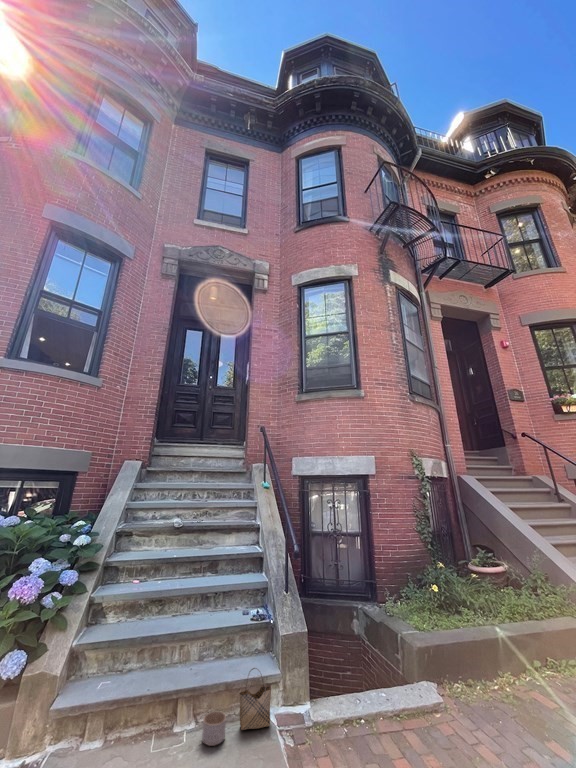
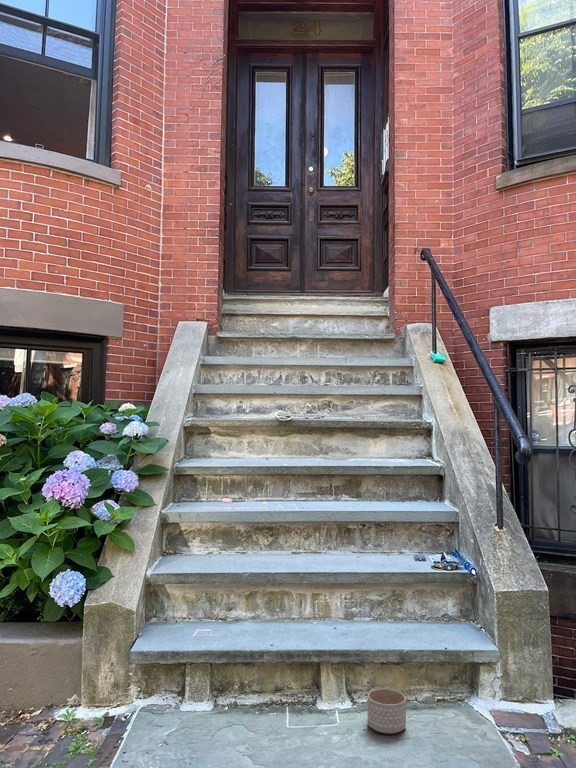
woven basket: present [239,668,271,730] -> none [426,634,482,721]

